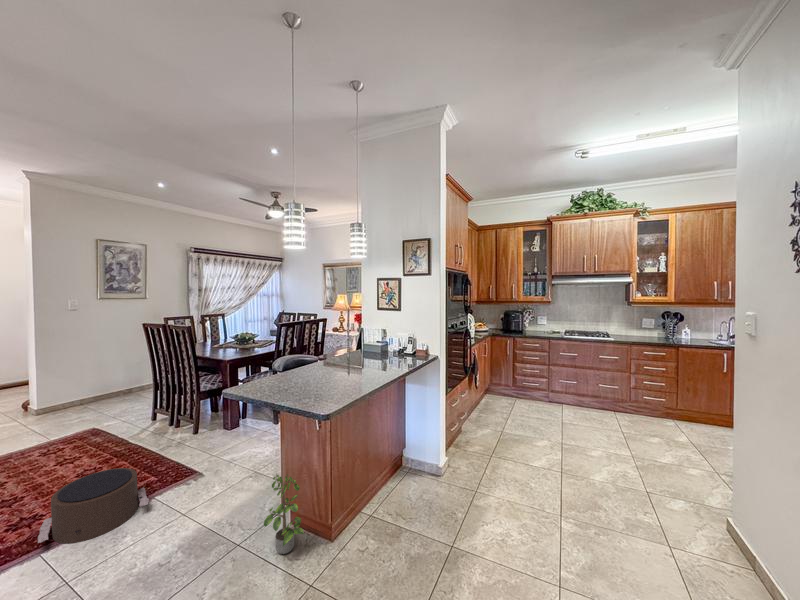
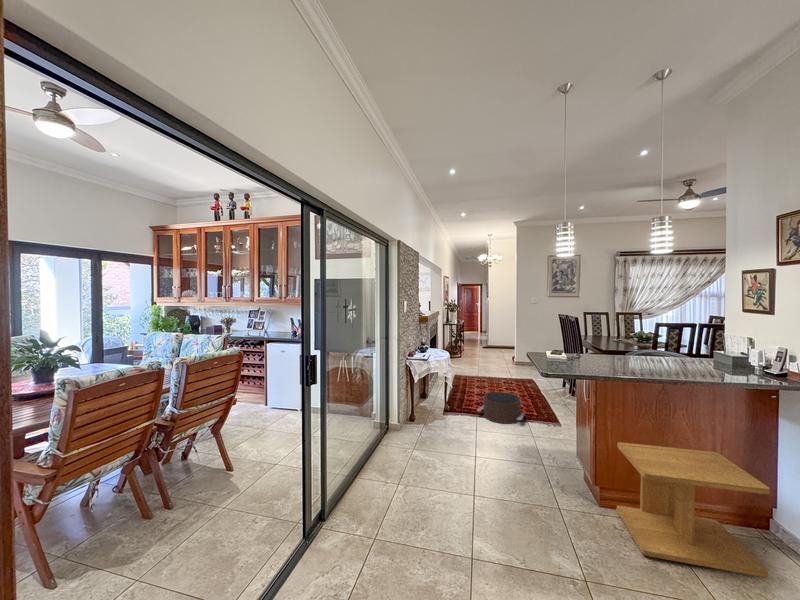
side table: none [345,429,439,561] -> present [617,442,770,577]
potted plant: present [264,475,304,554] -> none [554,425,579,487]

